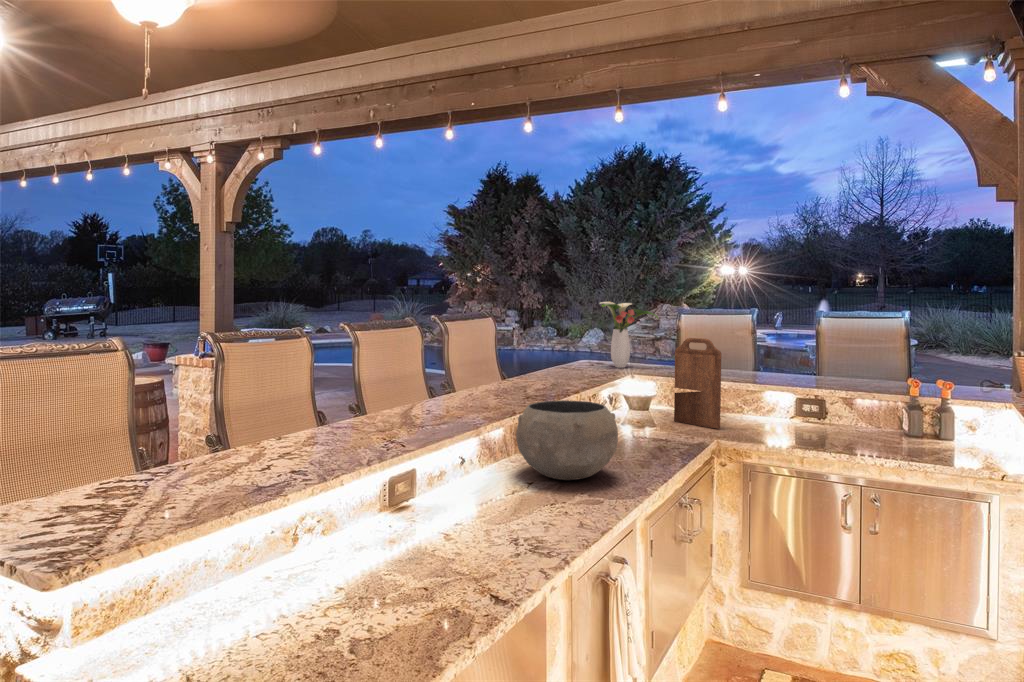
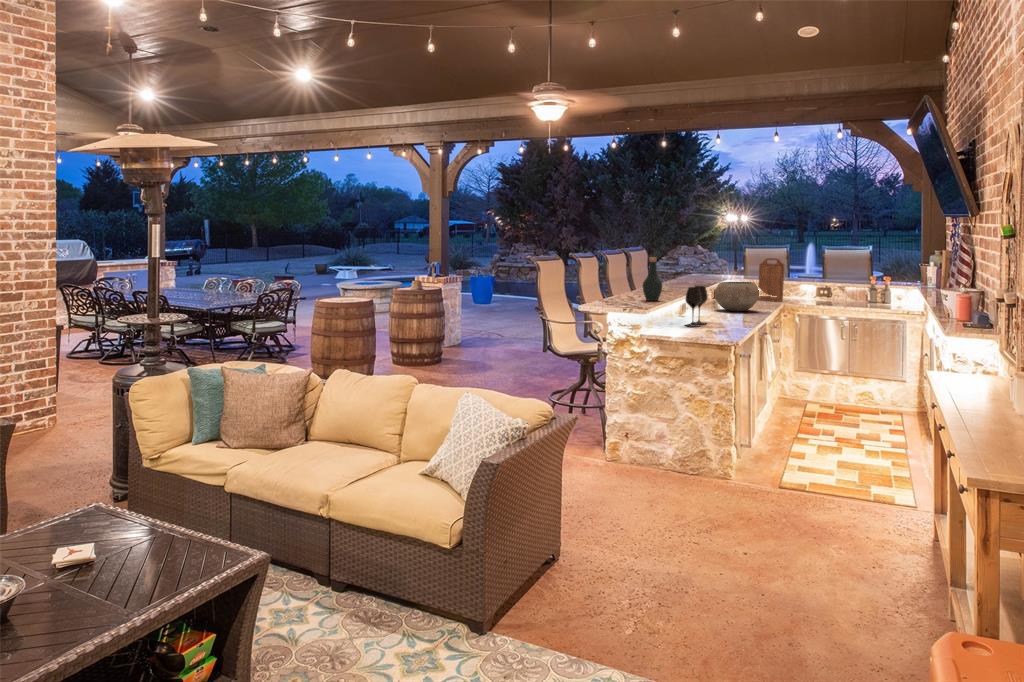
flower arrangement: present [601,302,658,368] -> none [703,241,738,278]
bottle: none [109,360,184,510] -> present [642,257,662,301]
wine glass: none [230,452,350,615] -> present [685,286,708,326]

